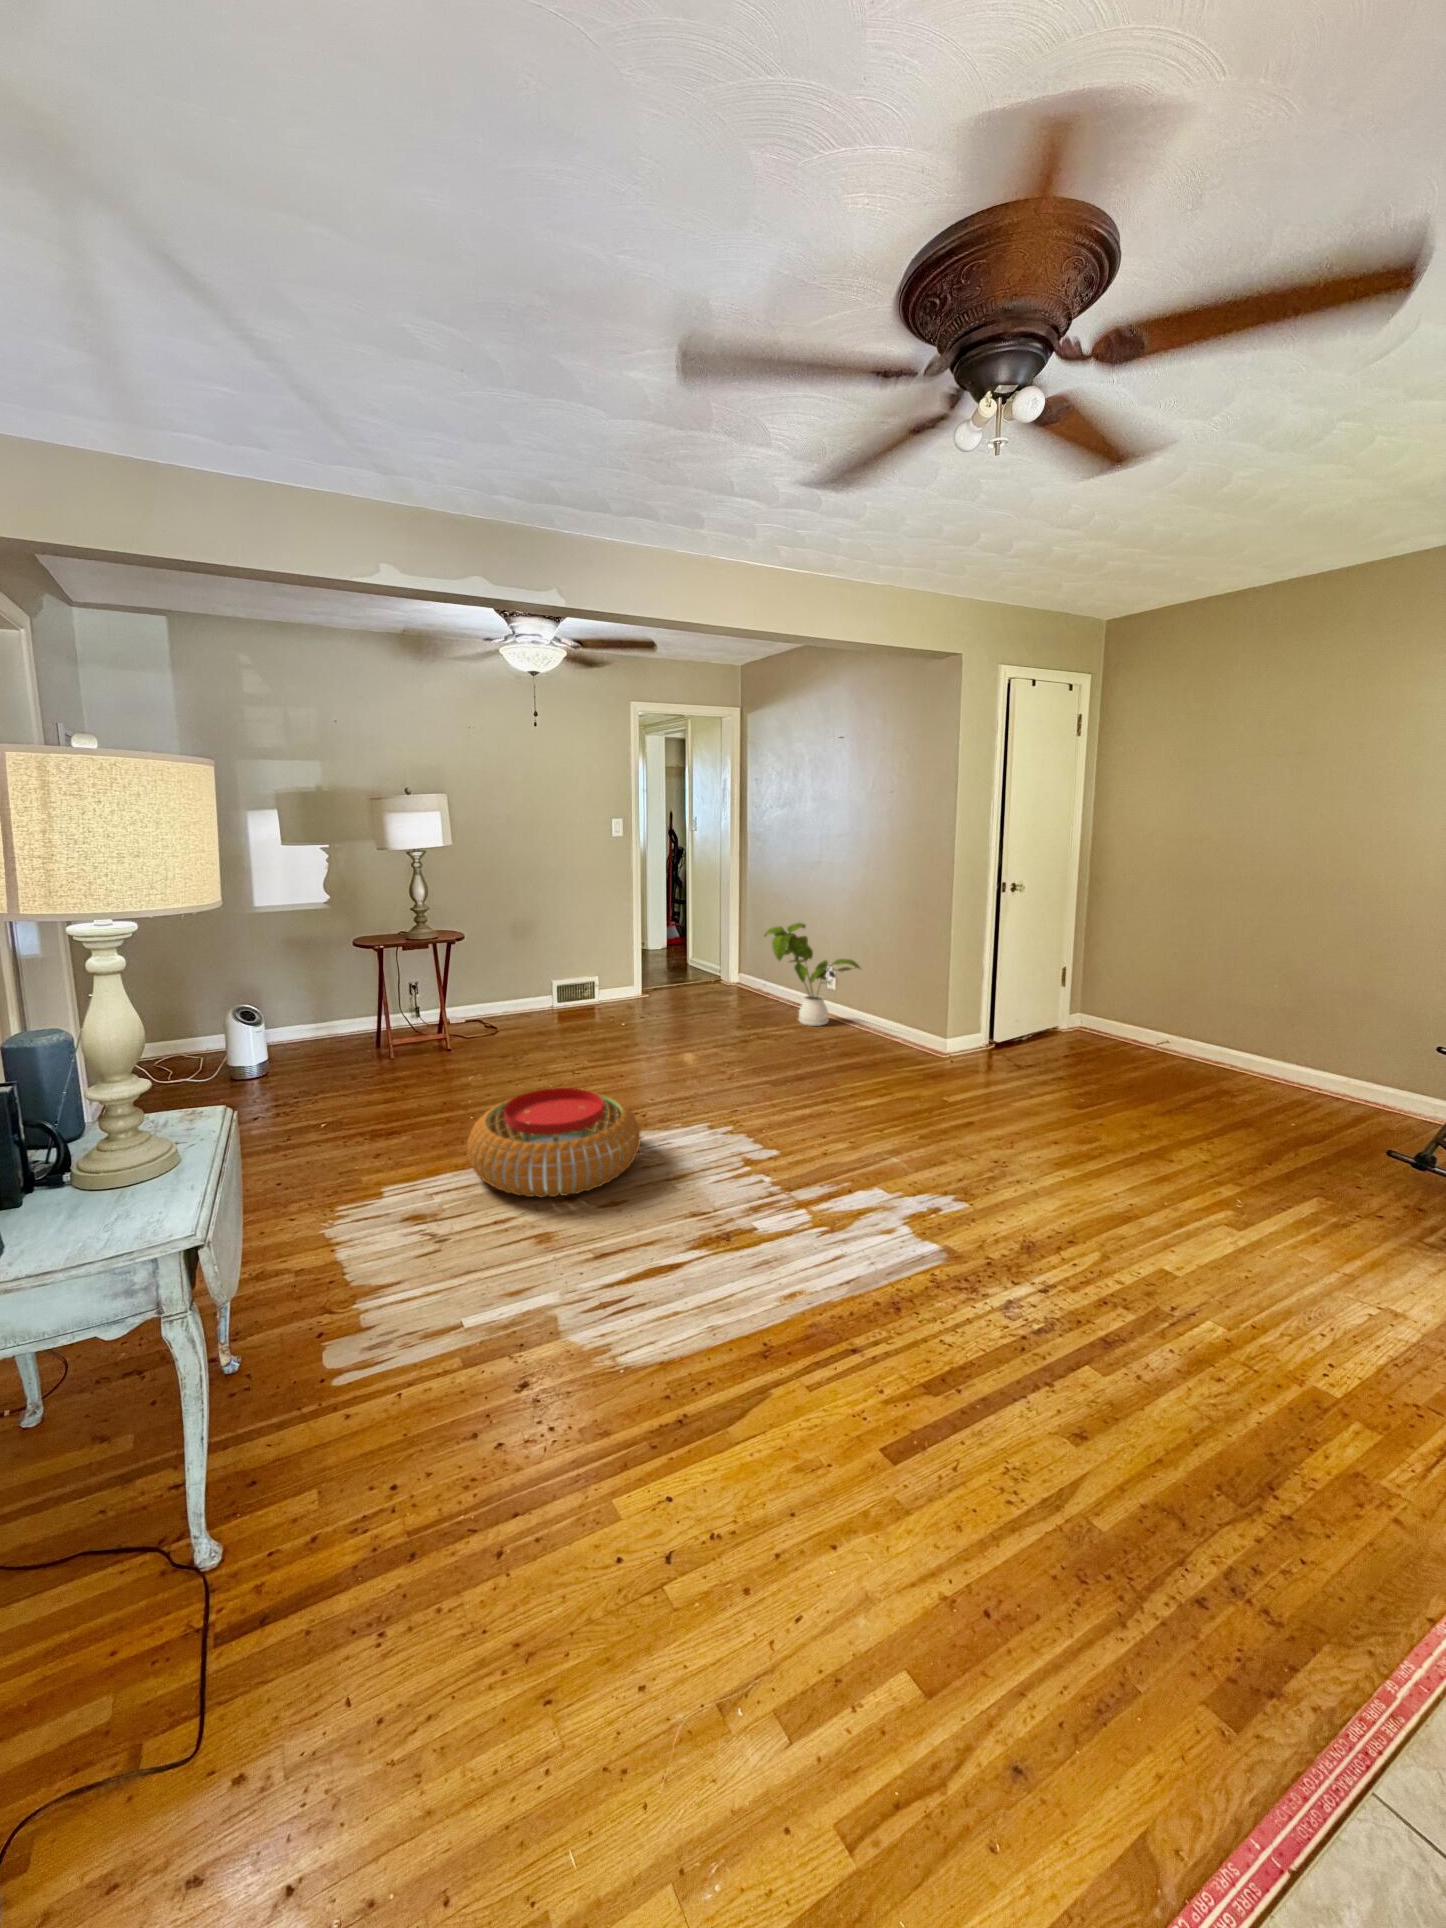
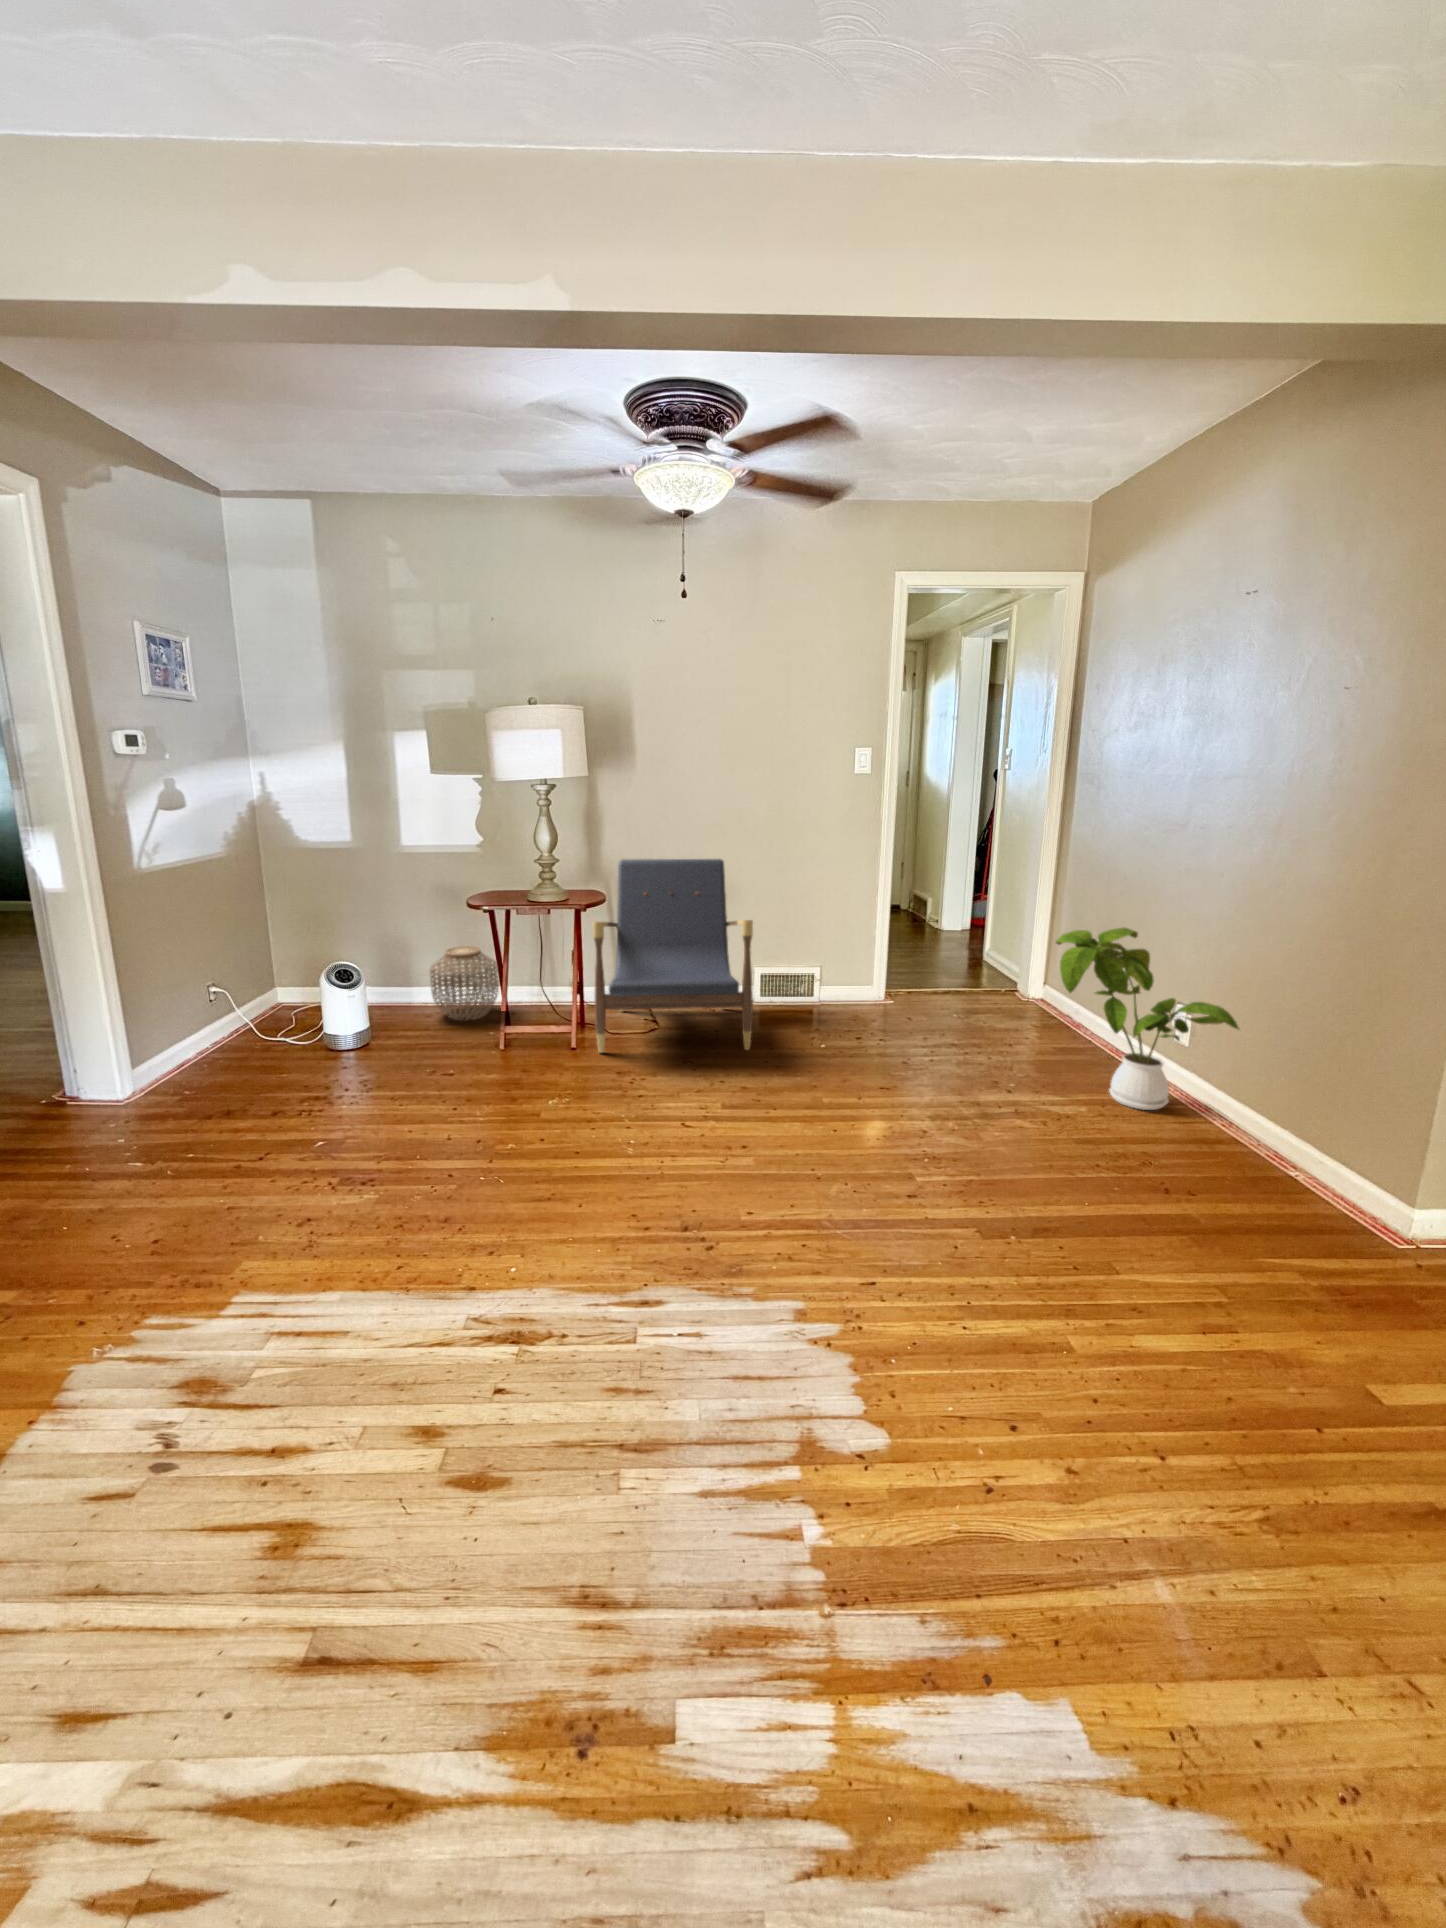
lounge chair: none [451,902,577,1049] -> present [593,859,753,1053]
woven basket: none [297,986,357,1048] -> present [430,946,499,1020]
pouf: present [467,1088,641,1197] -> none [331,1180,640,1420]

